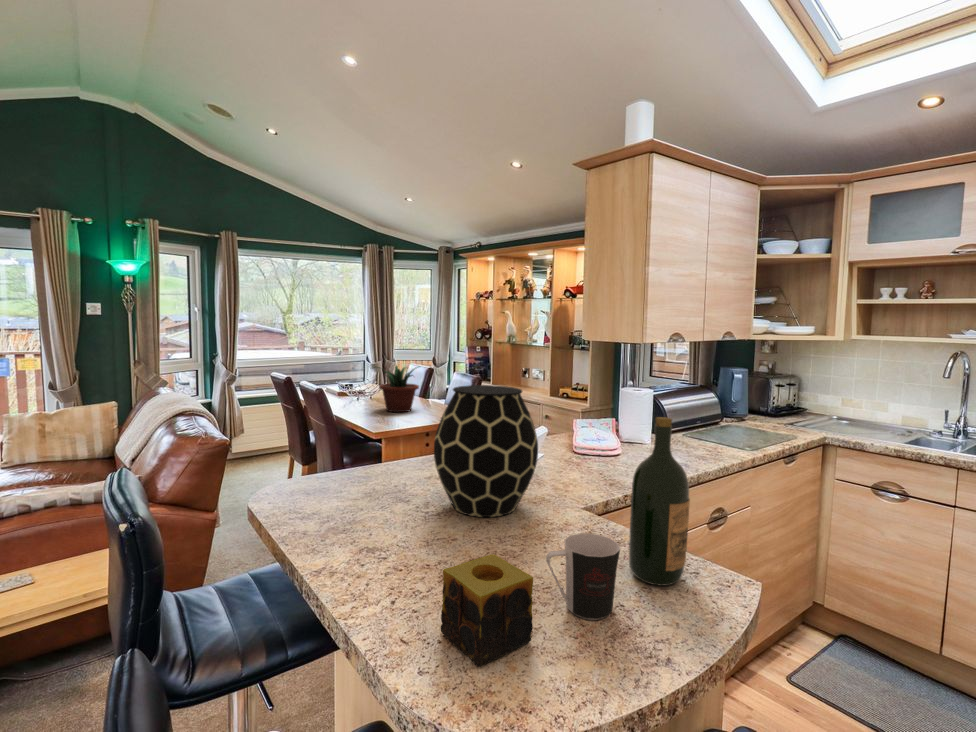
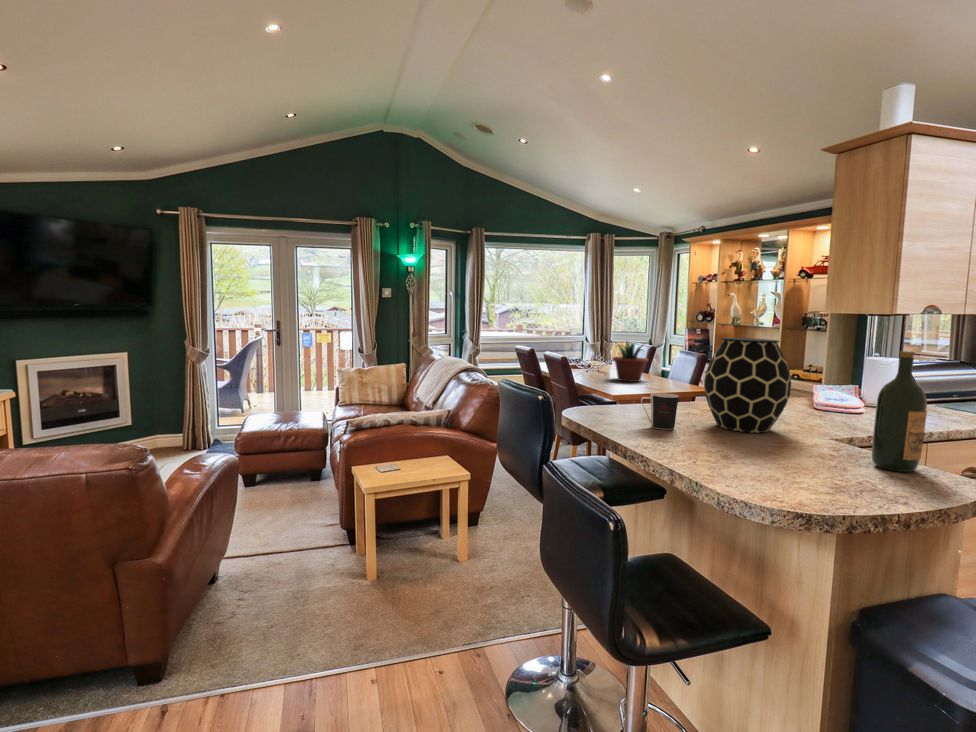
coffee cup: present [546,533,620,620] -> present [641,393,679,430]
candle: present [441,554,533,666] -> none [736,429,802,480]

